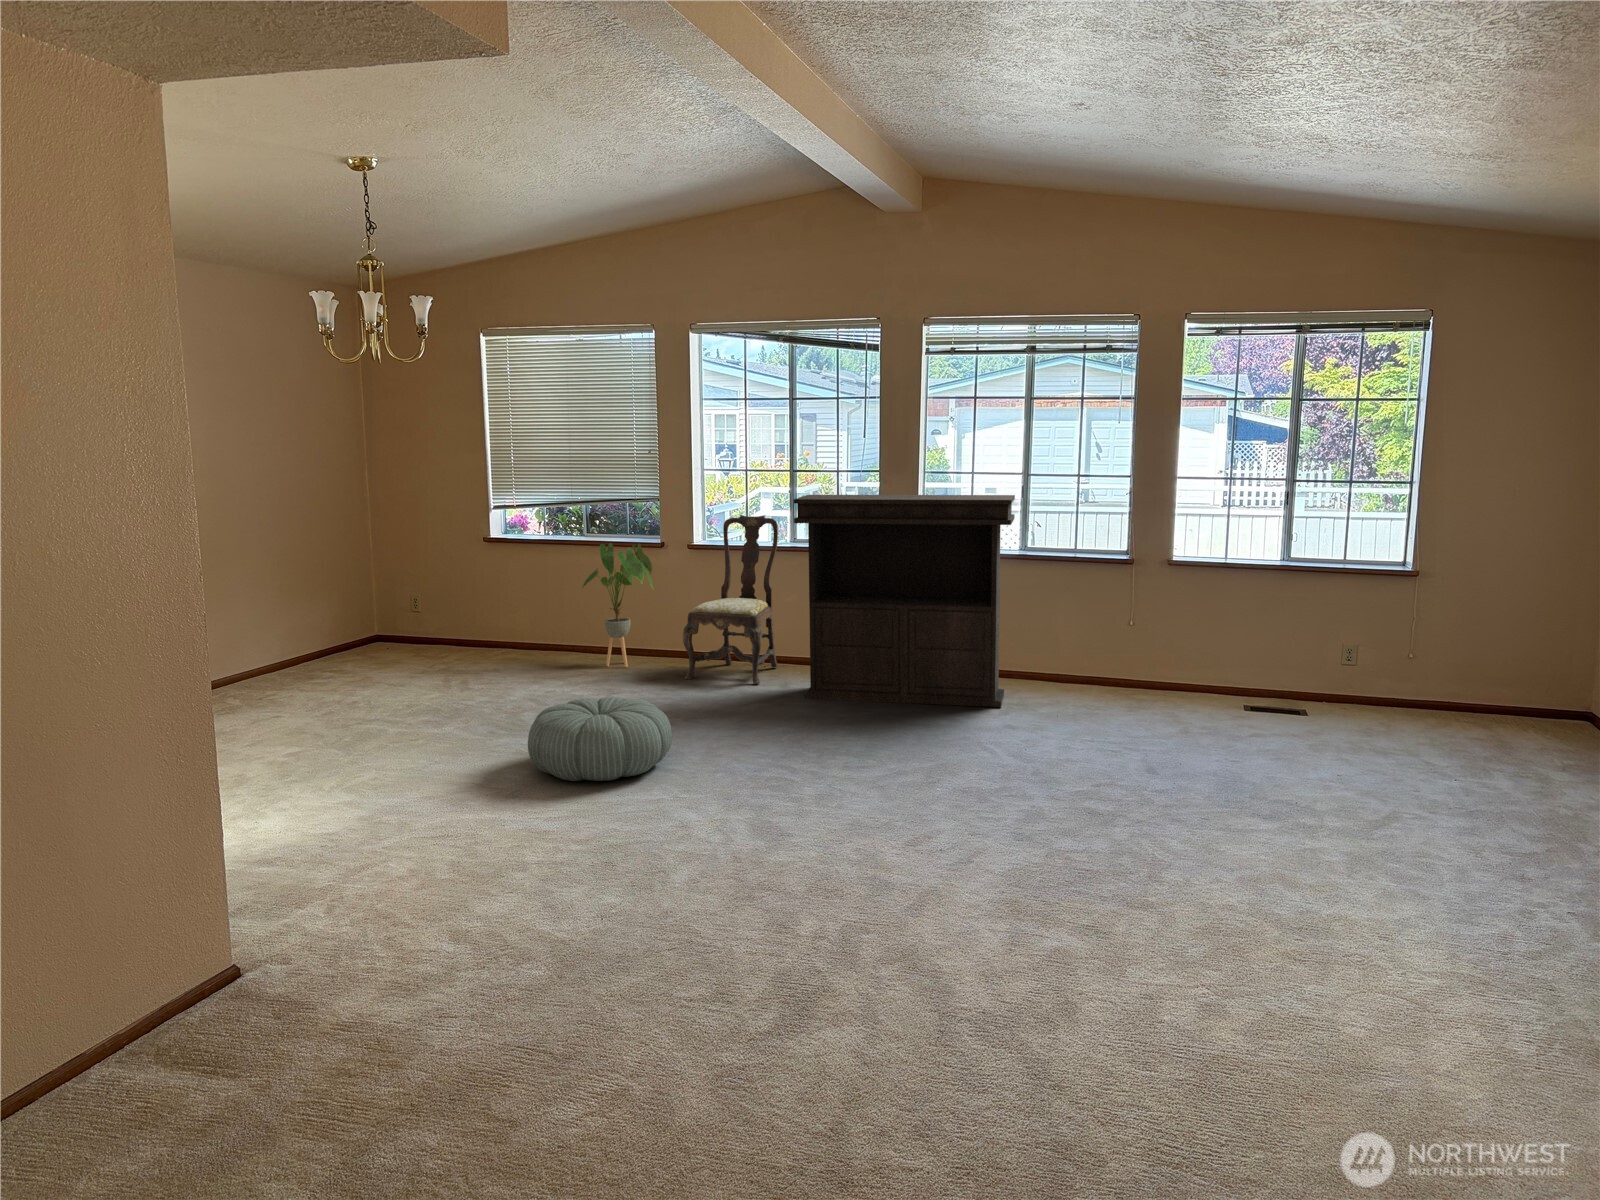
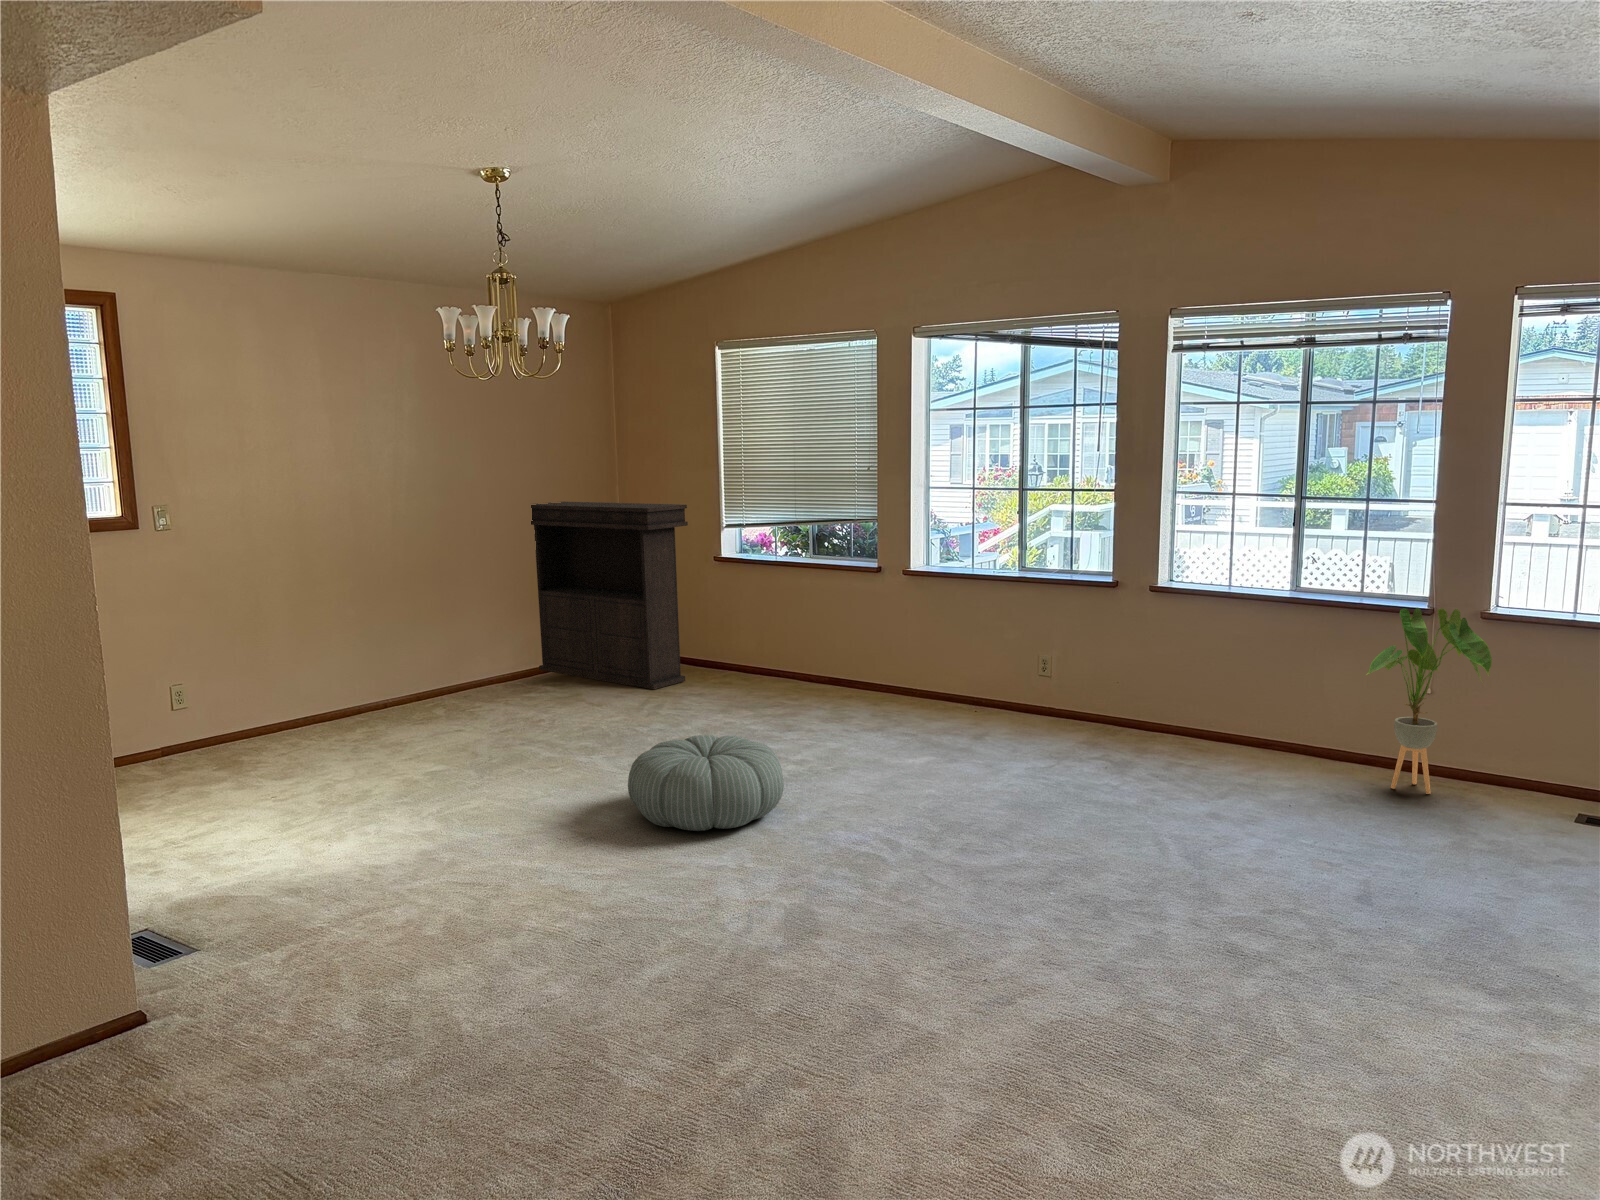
console table: present [794,495,1015,707] -> present [531,502,688,689]
dining chair: present [683,515,778,684] -> none [880,539,994,730]
house plant: present [581,543,653,667] -> present [1366,608,1492,794]

